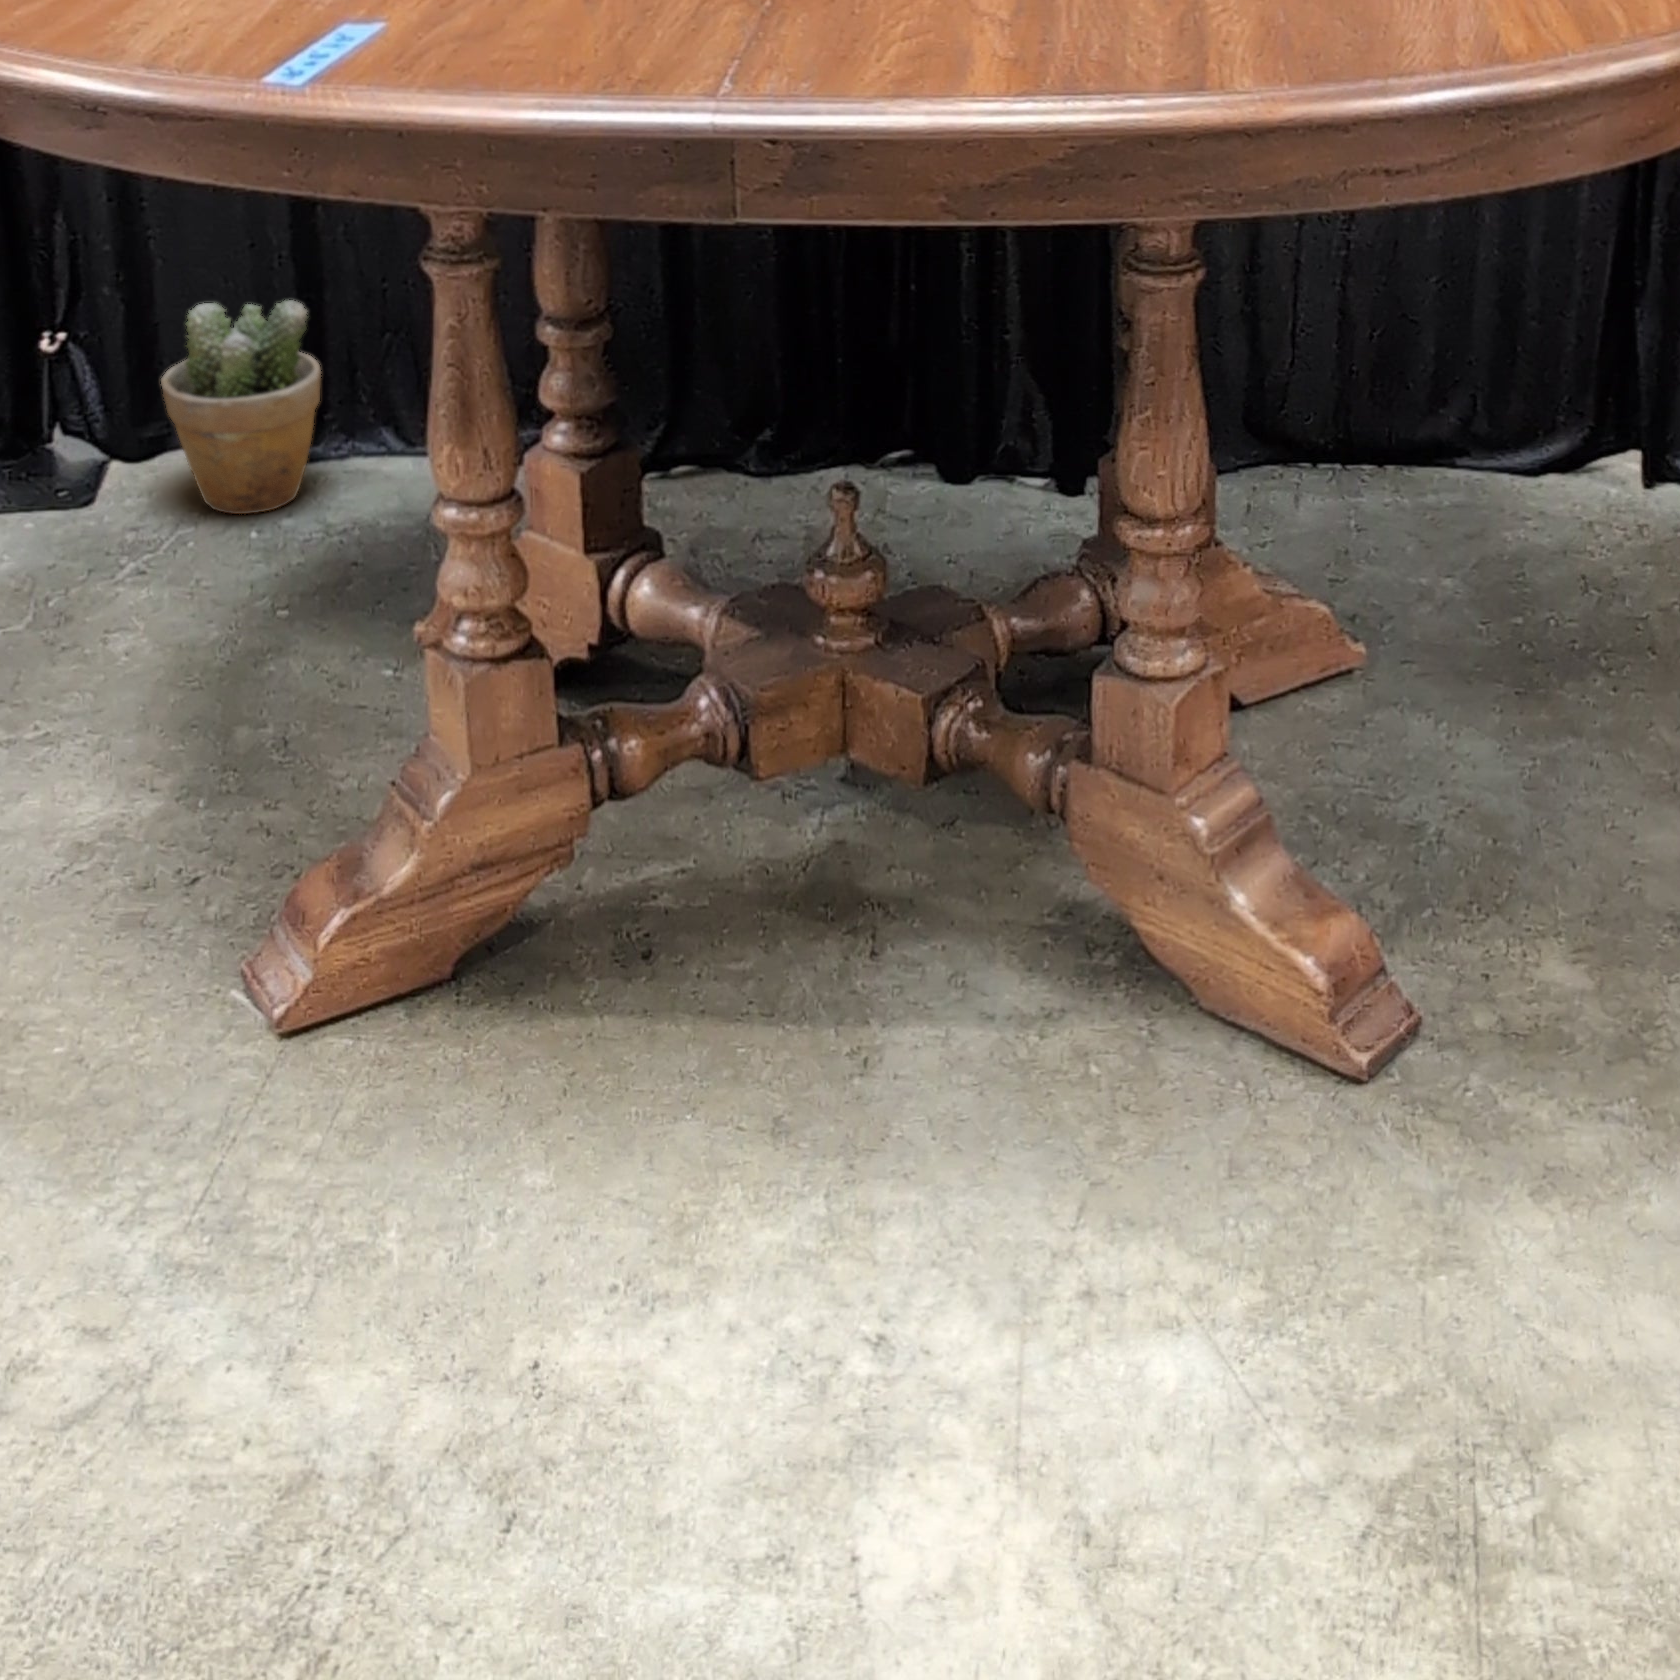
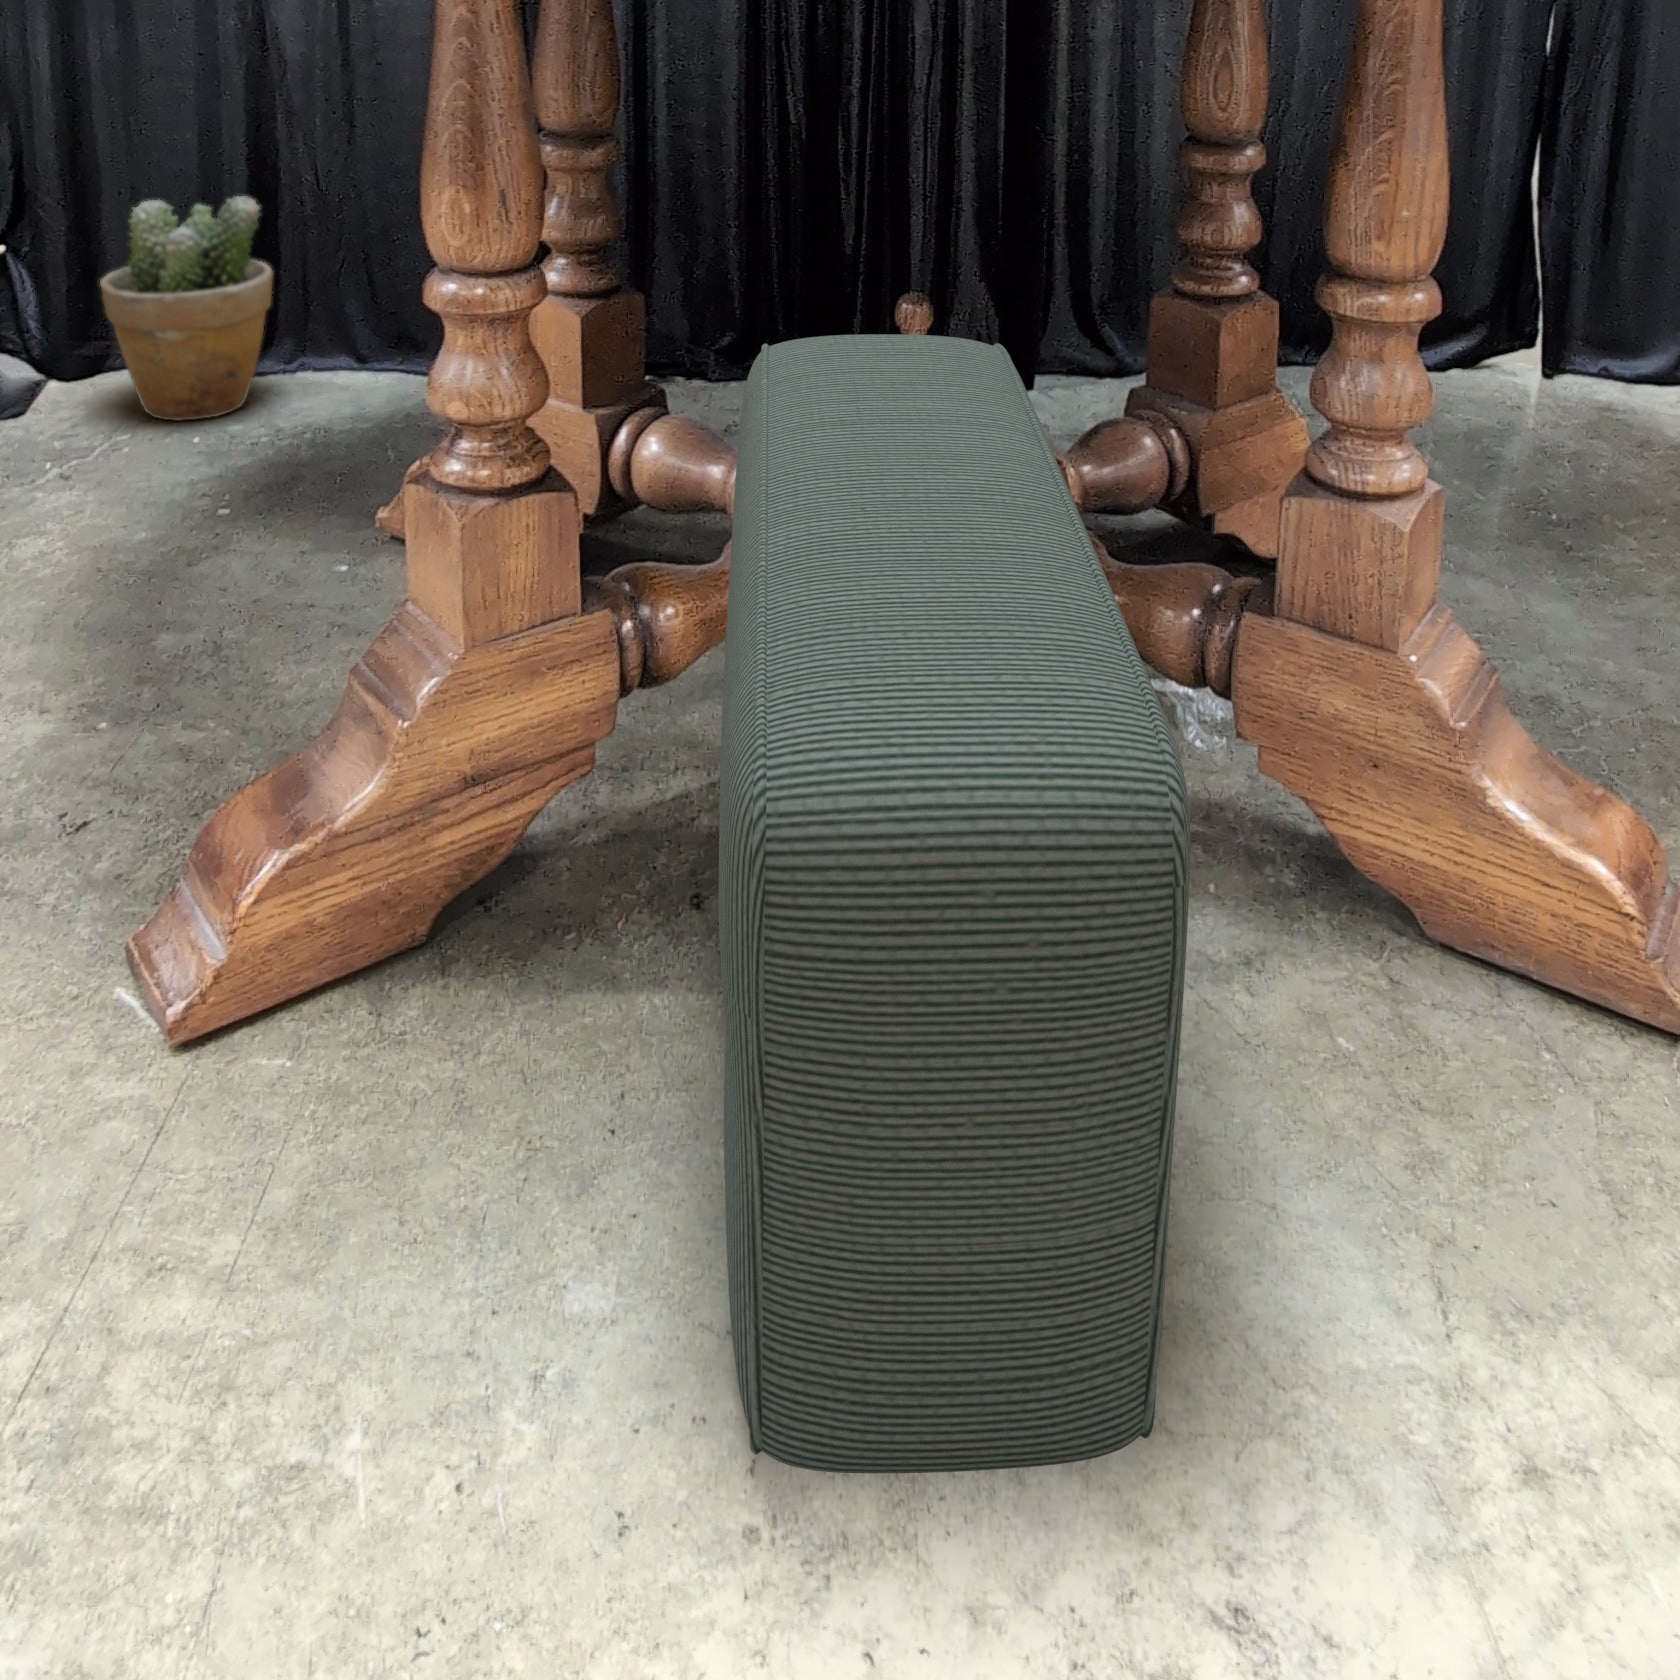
pouf: none [599,524,915,1272] -> present [719,334,1190,1473]

